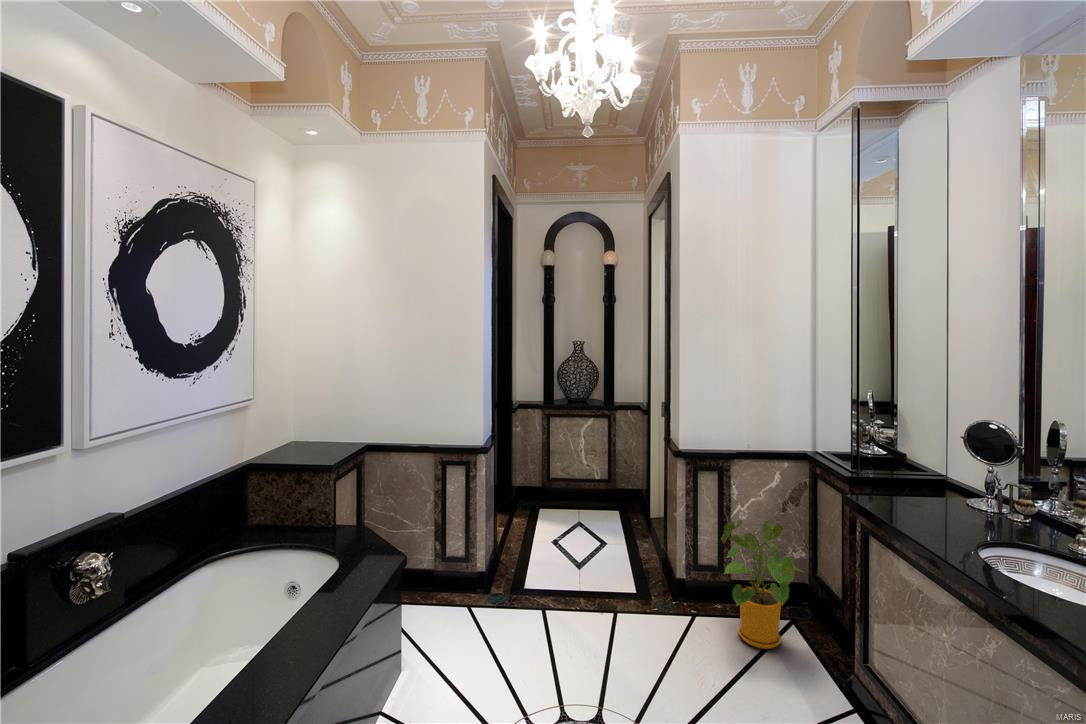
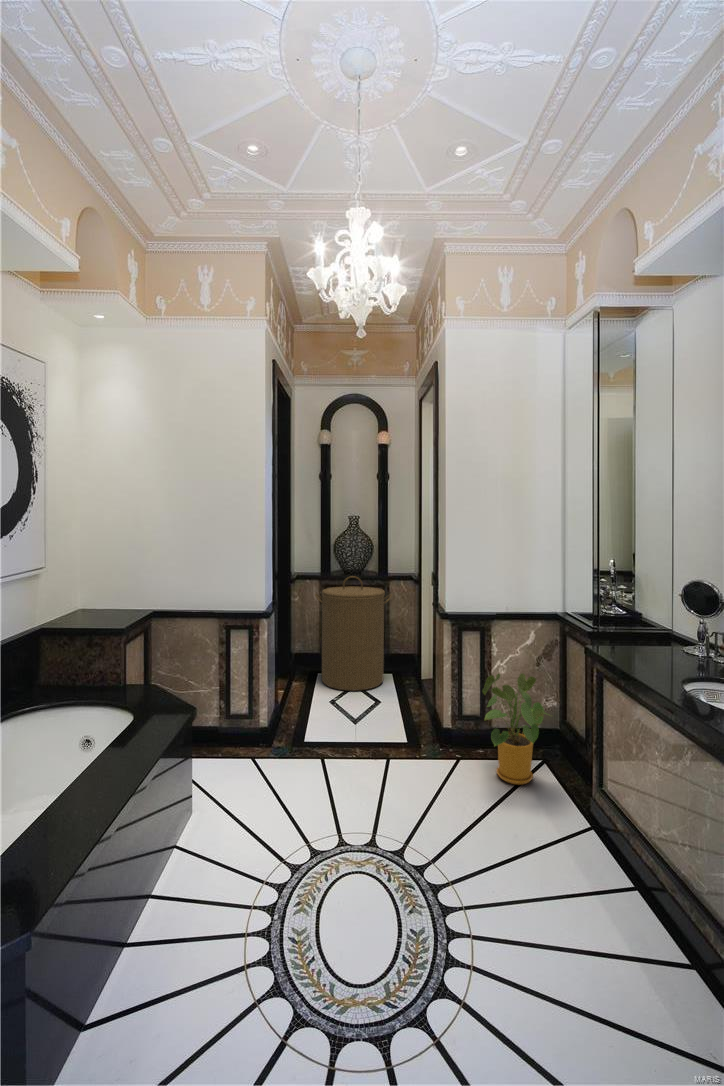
laundry hamper: none [536,405,619,529] -> present [315,576,392,691]

